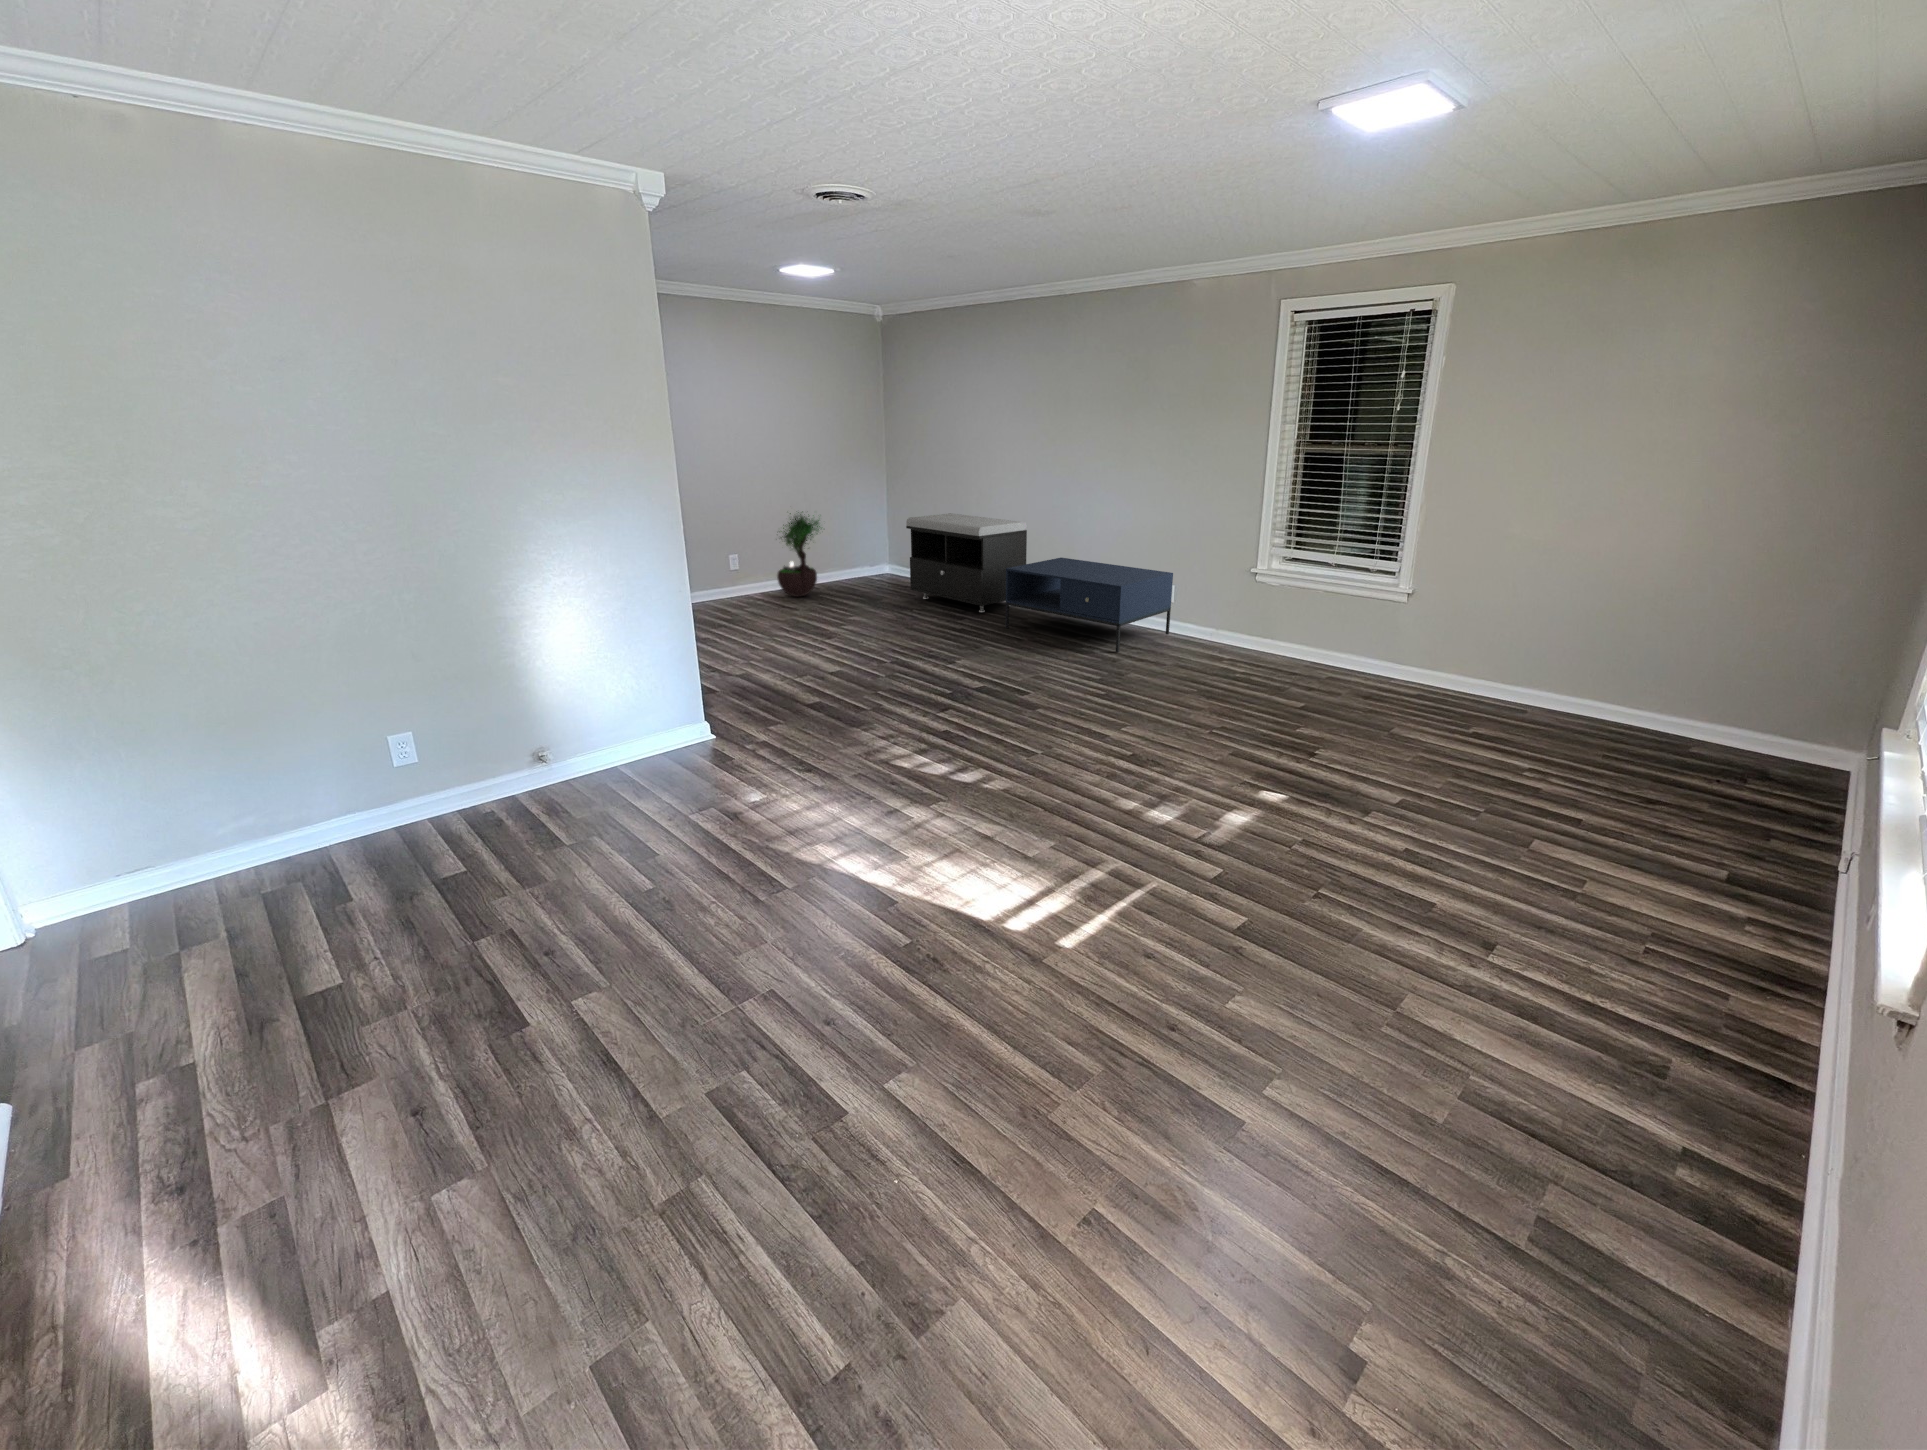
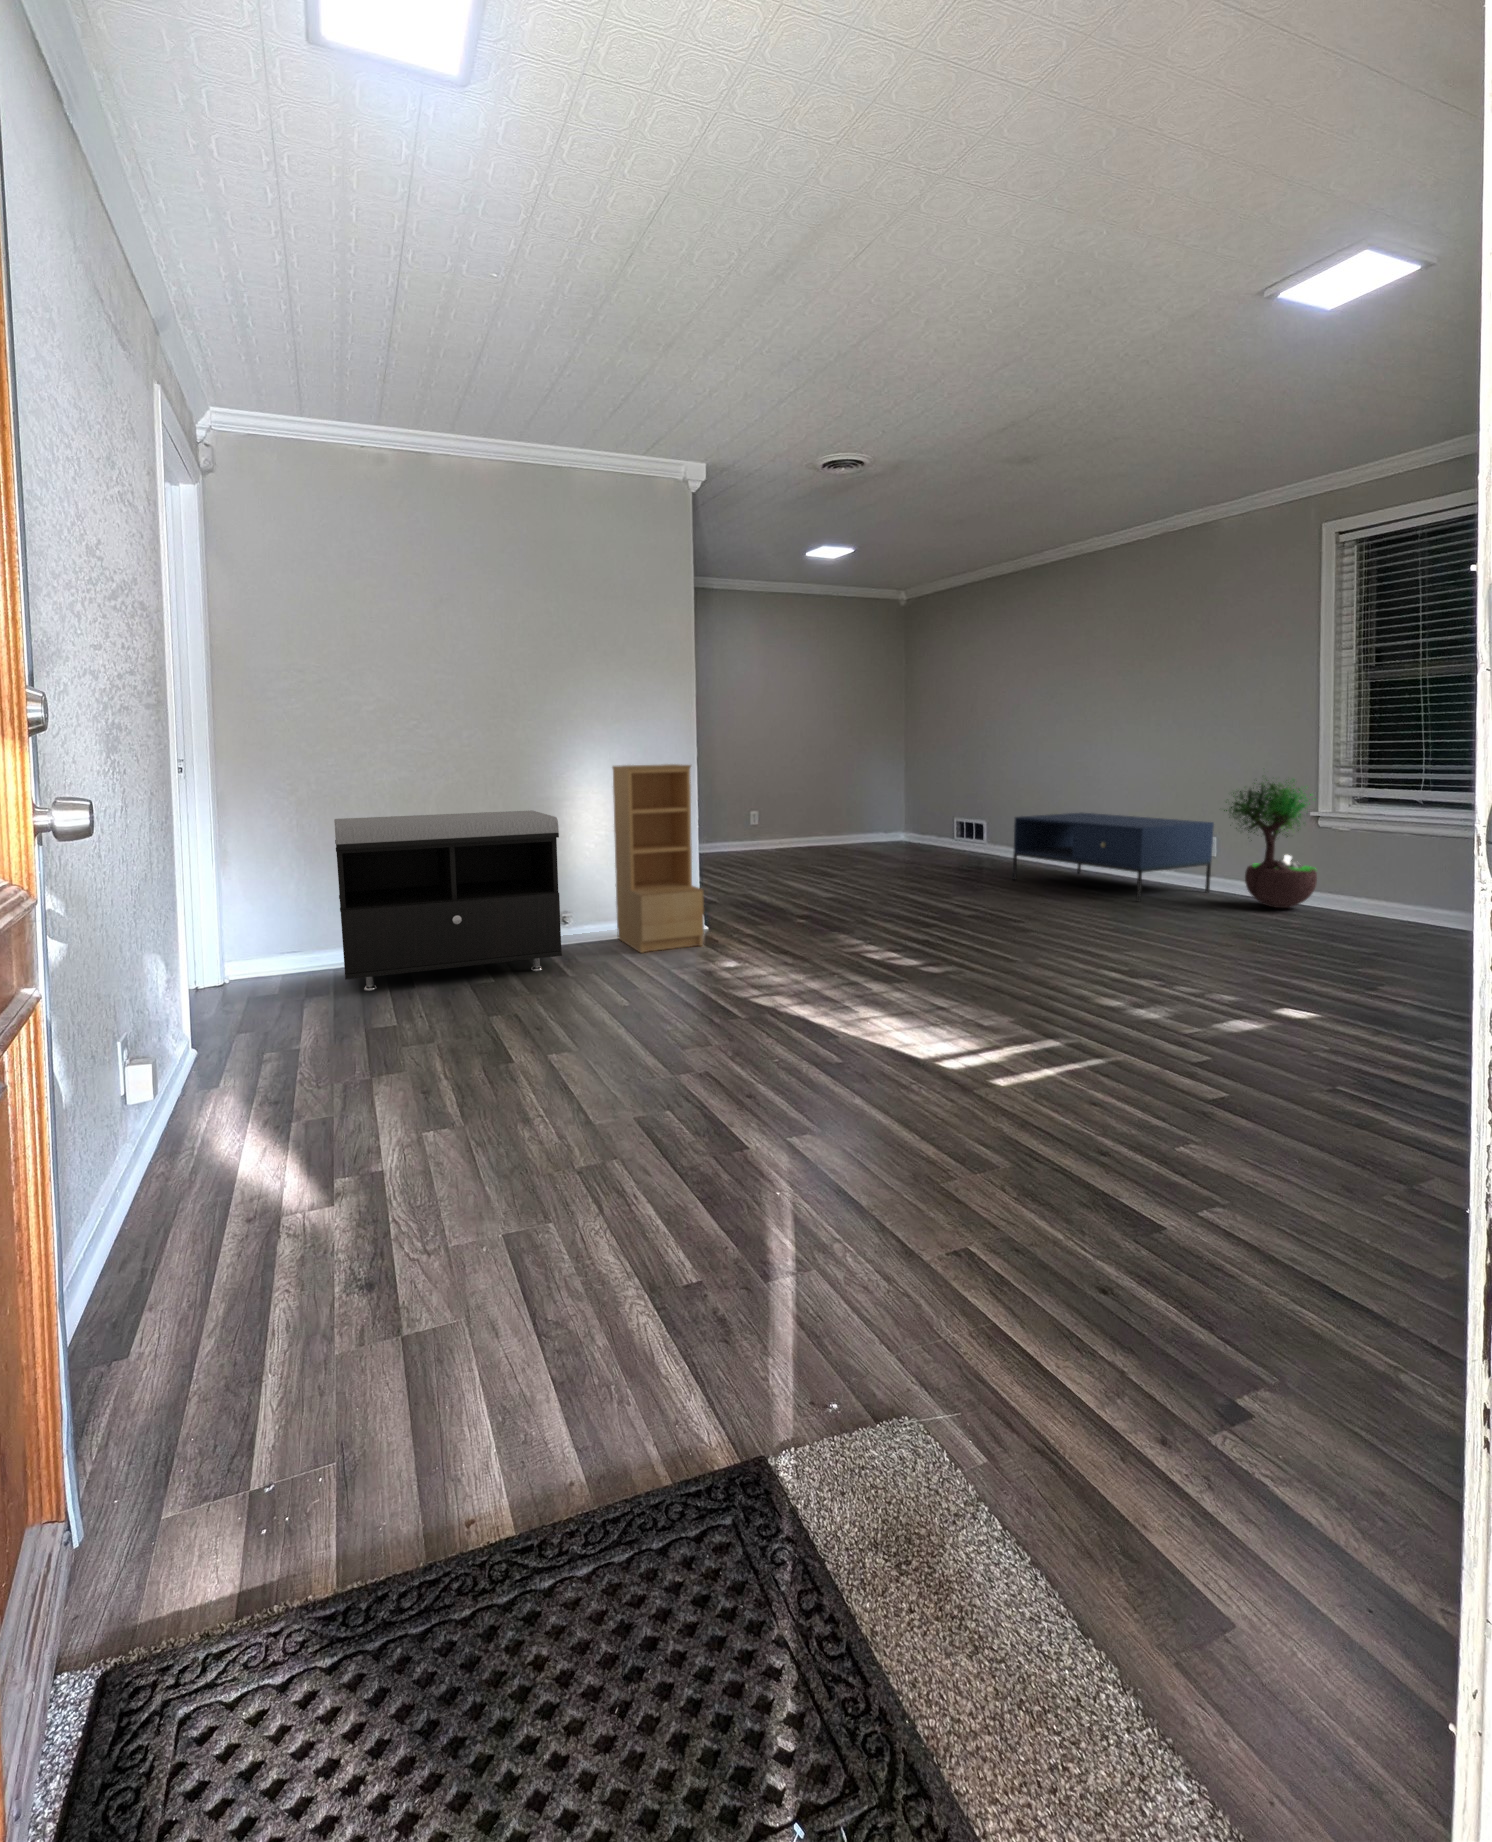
potted tree: present [777,511,820,597] -> present [1224,779,1317,908]
storage bench: present [906,513,1027,612] -> present [334,810,562,991]
bookshelf: none [585,561,720,787] -> present [612,764,704,953]

